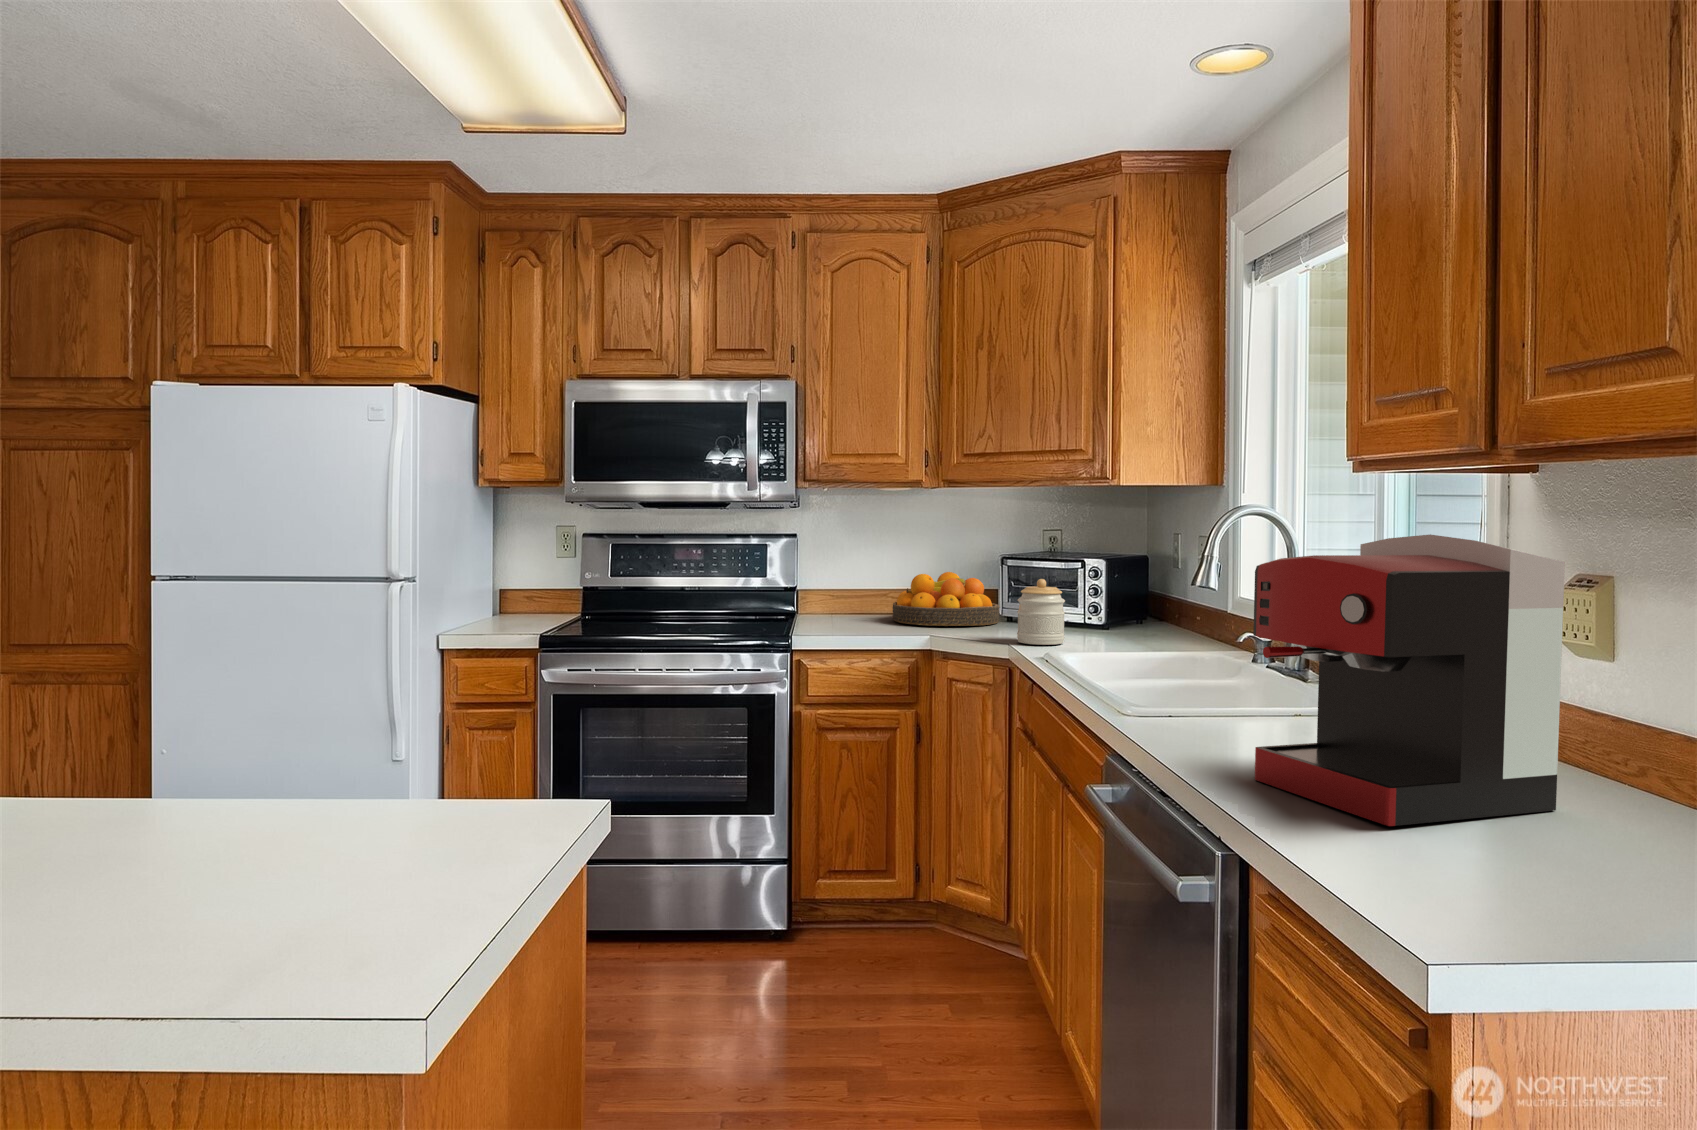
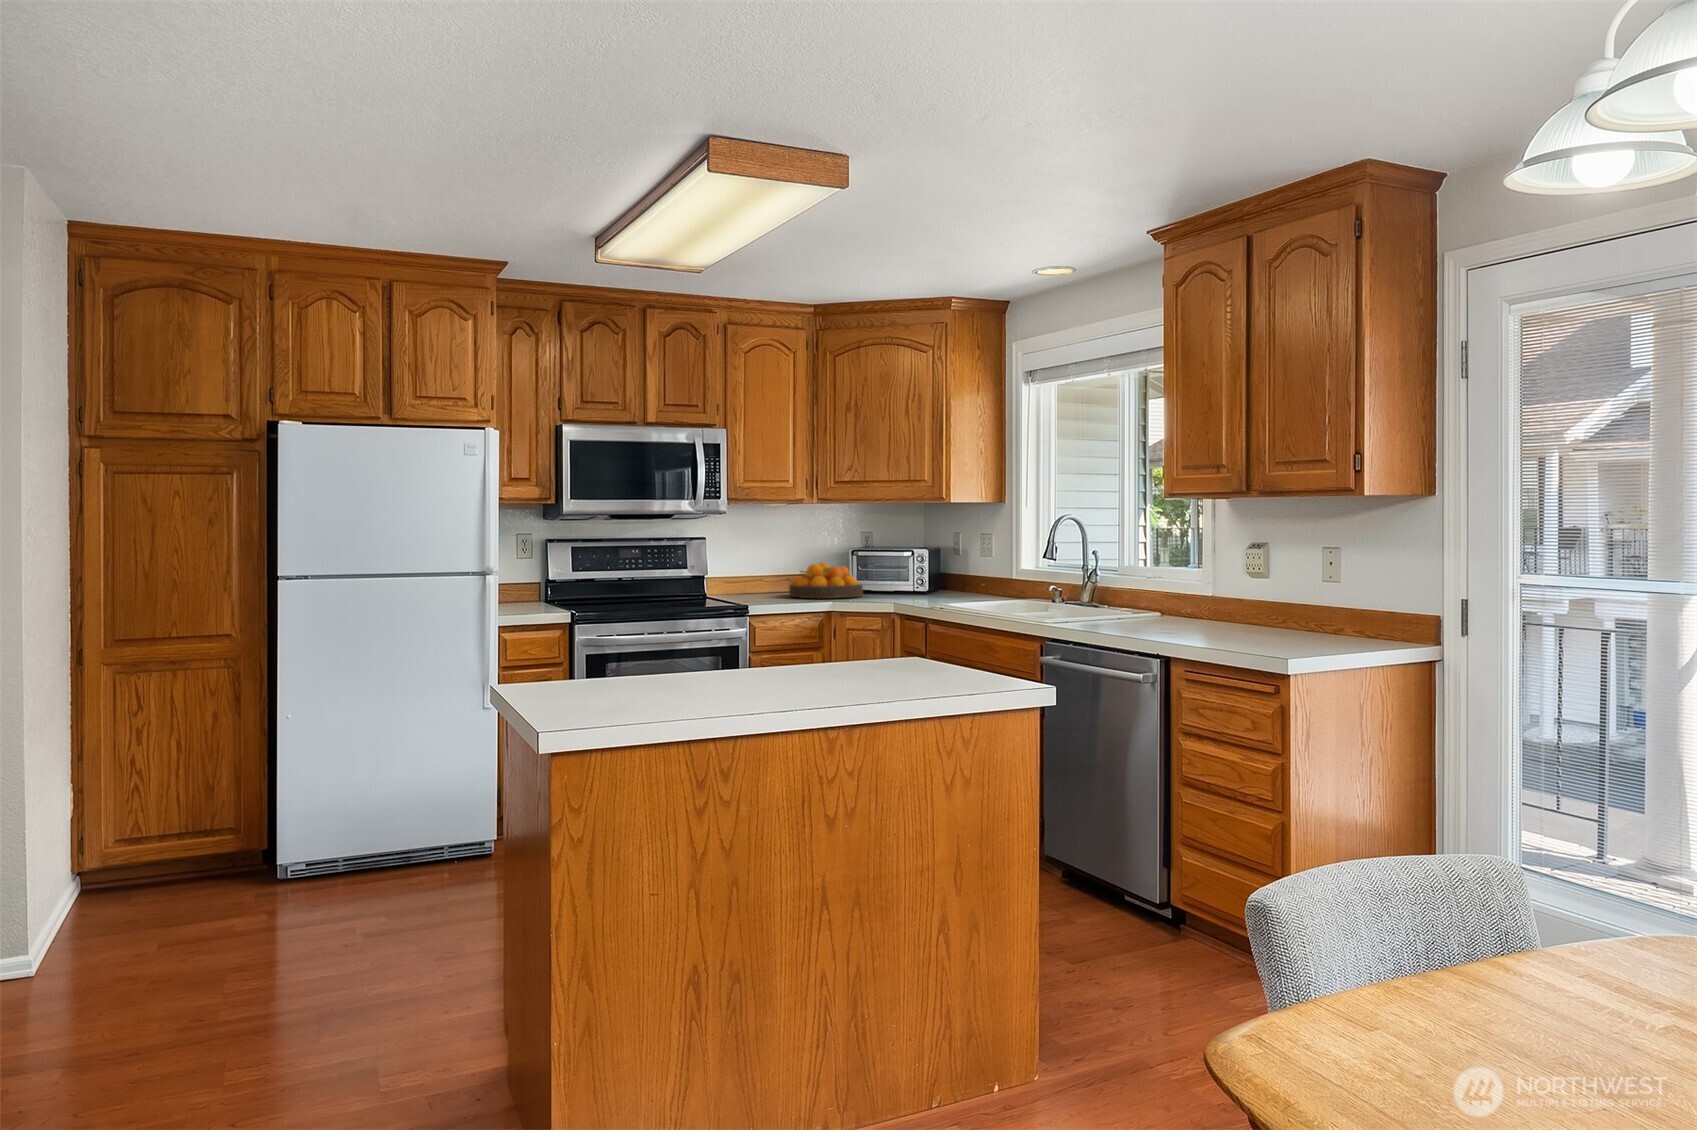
coffee maker: present [1253,534,1565,826] -> none [1151,525,1267,640]
jar: present [1017,579,1065,645] -> none [906,562,935,603]

